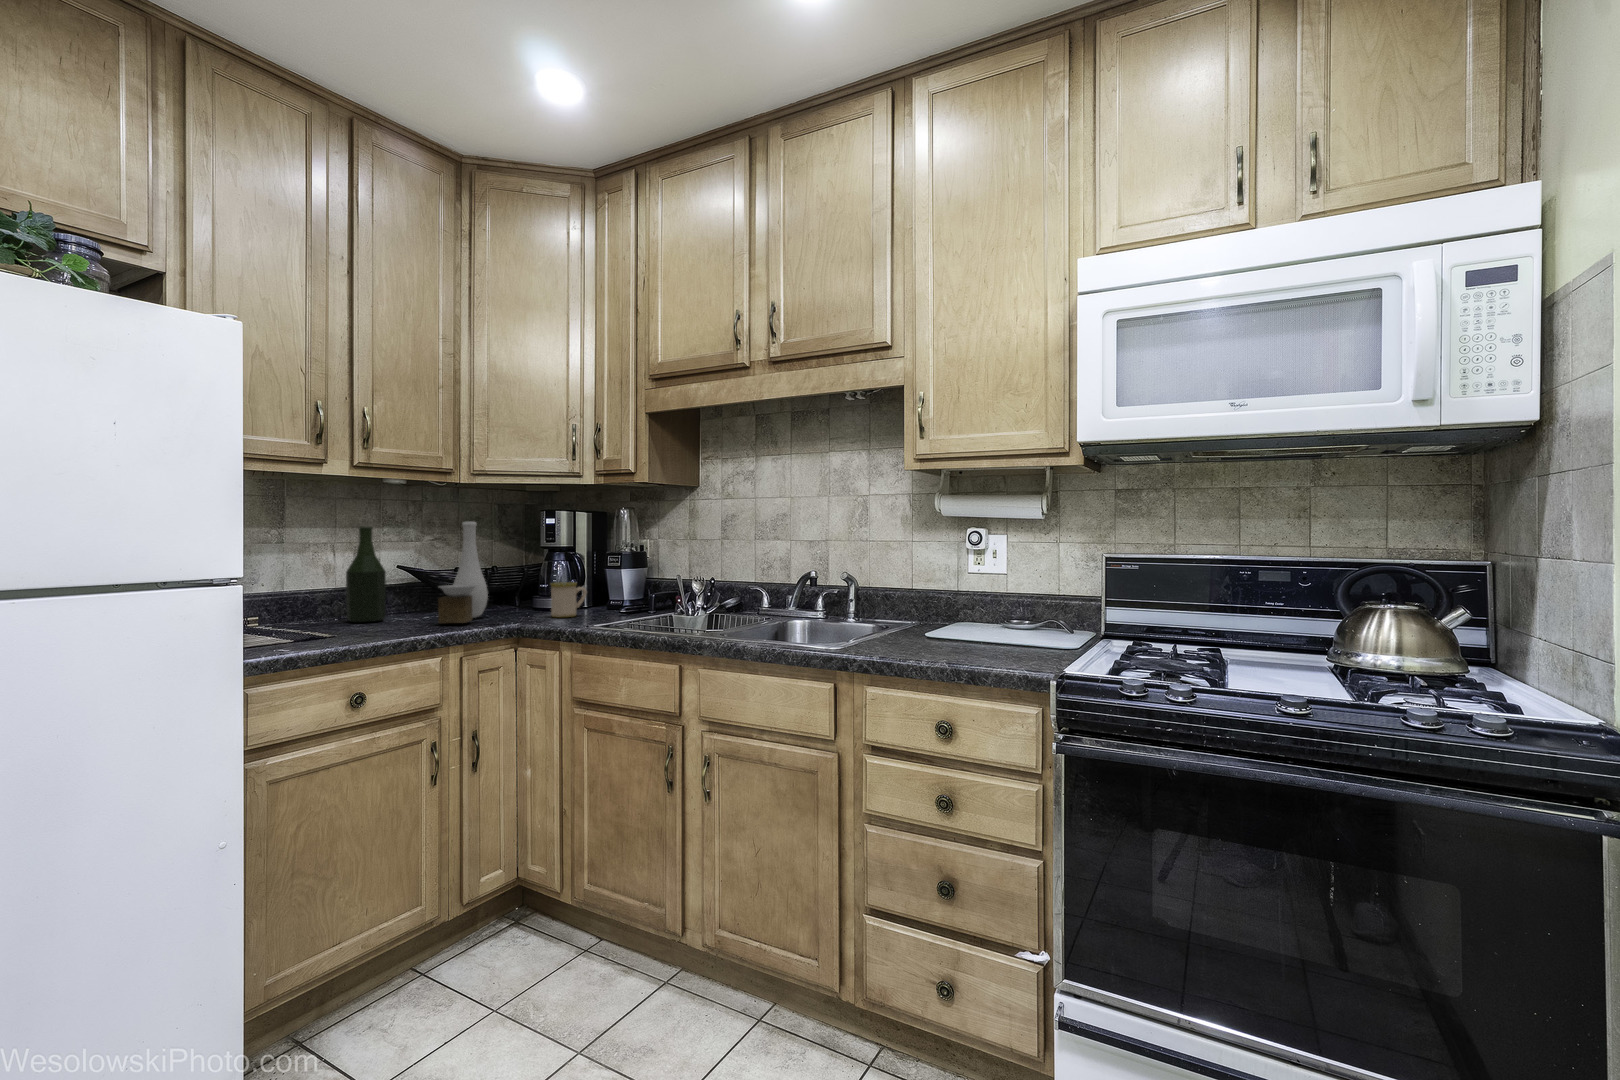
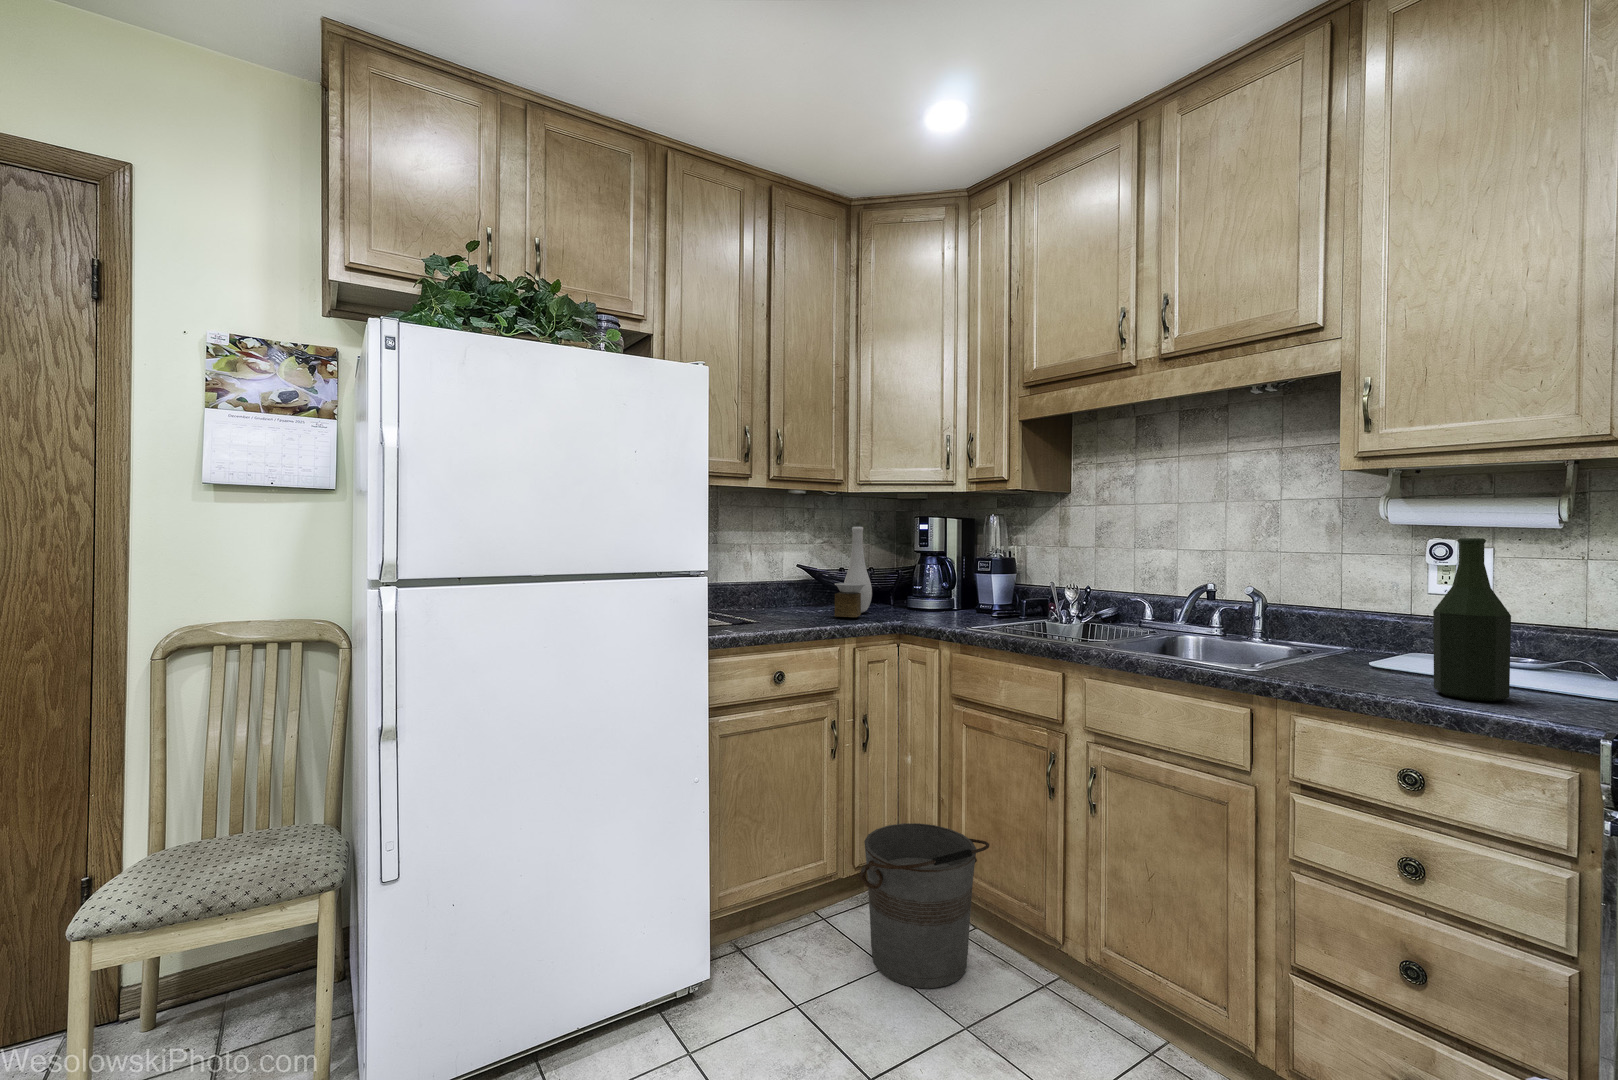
bottle: present [346,526,386,622] -> present [1433,538,1511,701]
mug: present [551,582,586,618] -> none [926,584,959,617]
bucket: none [463,840,611,1021] -> present [860,823,989,988]

